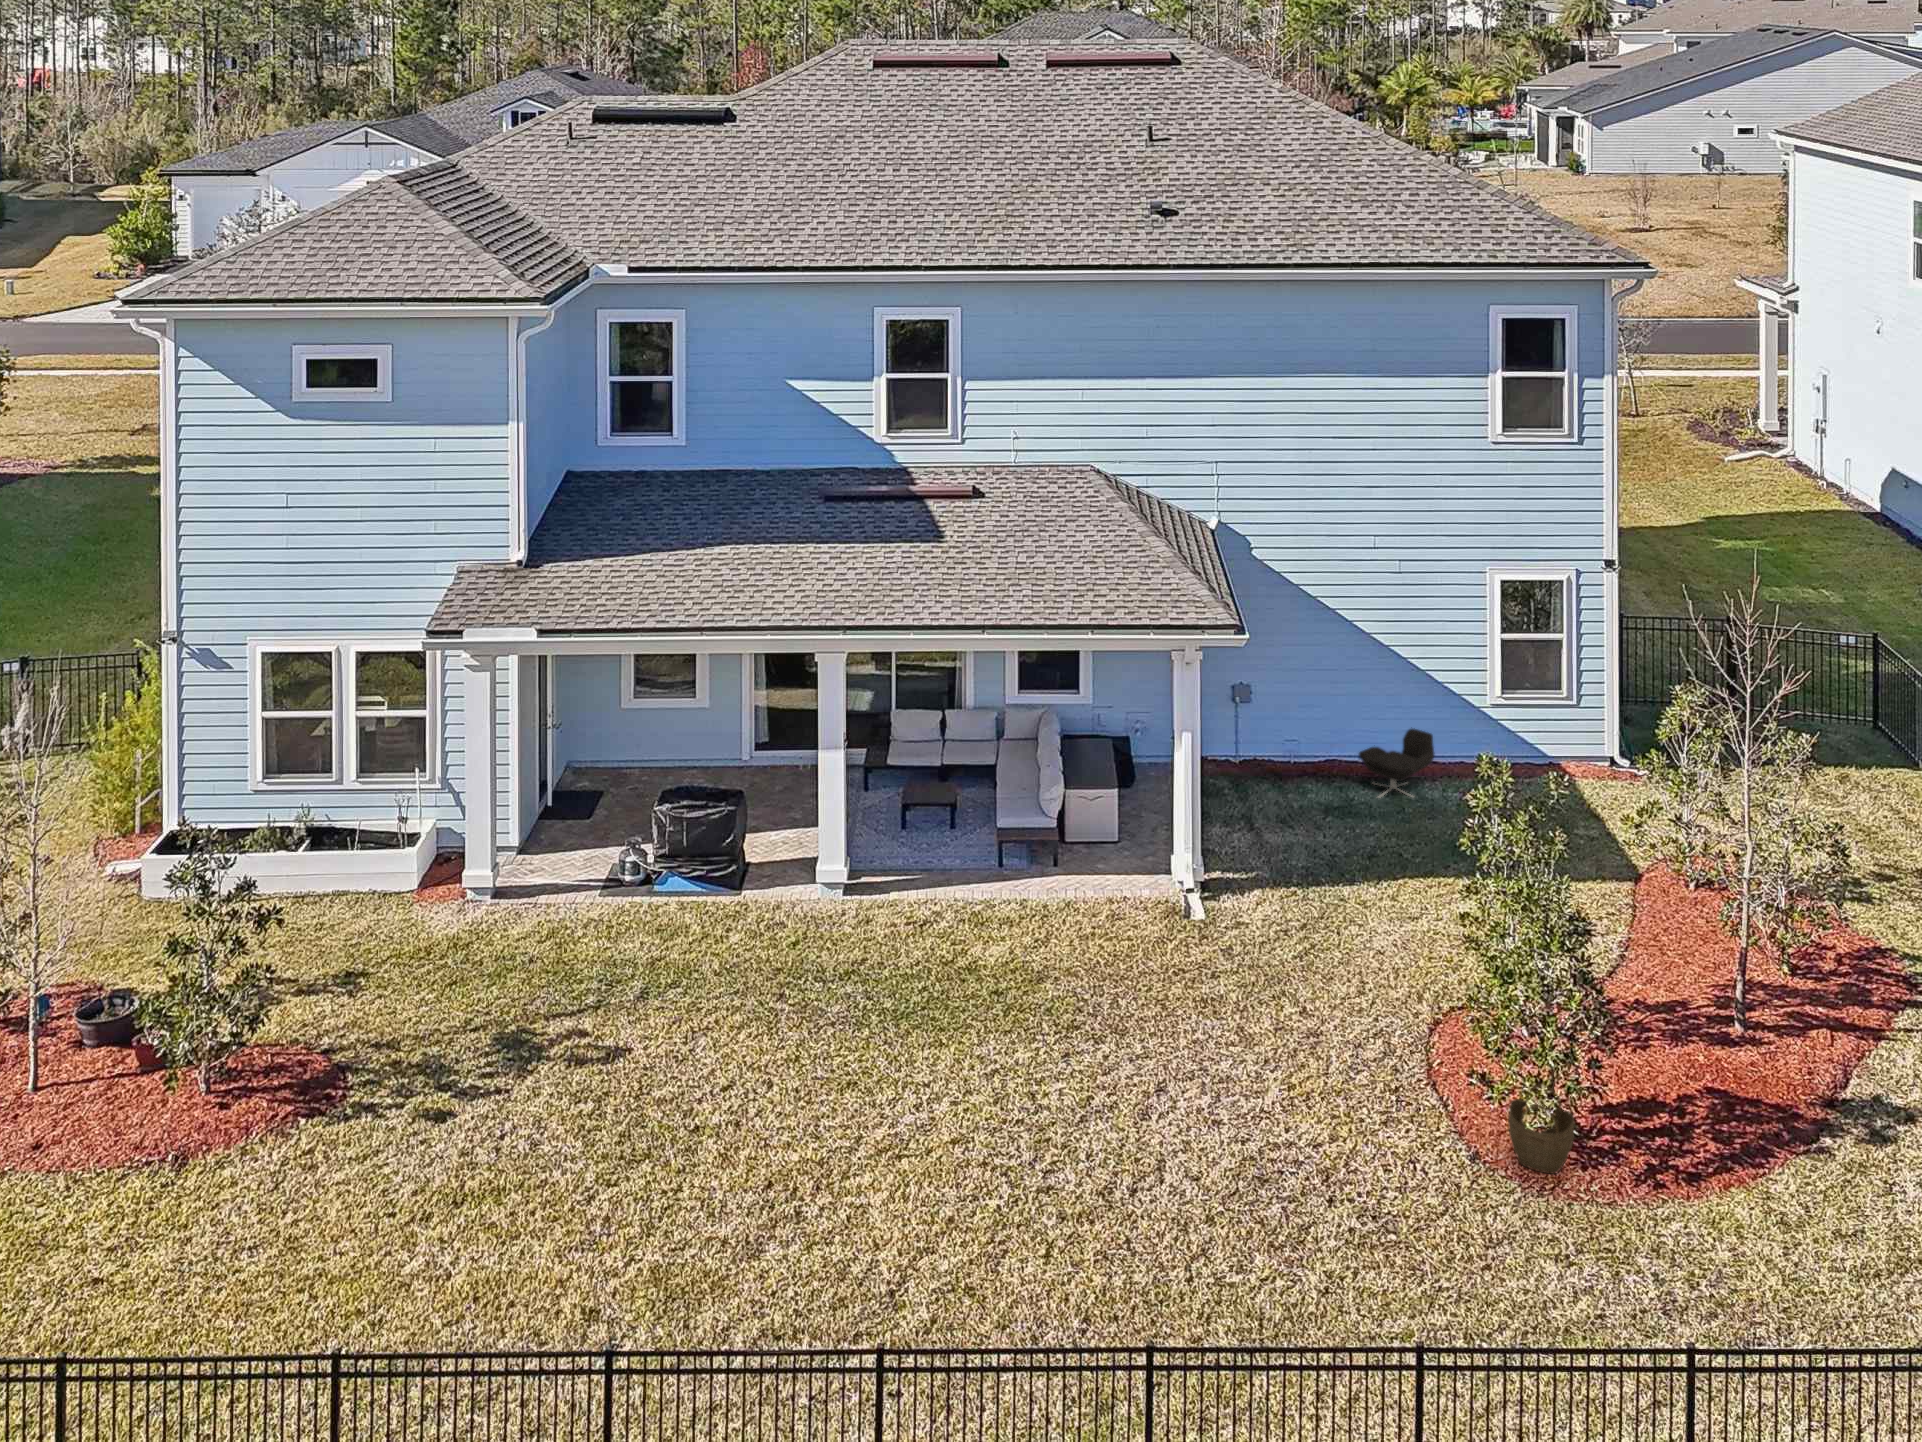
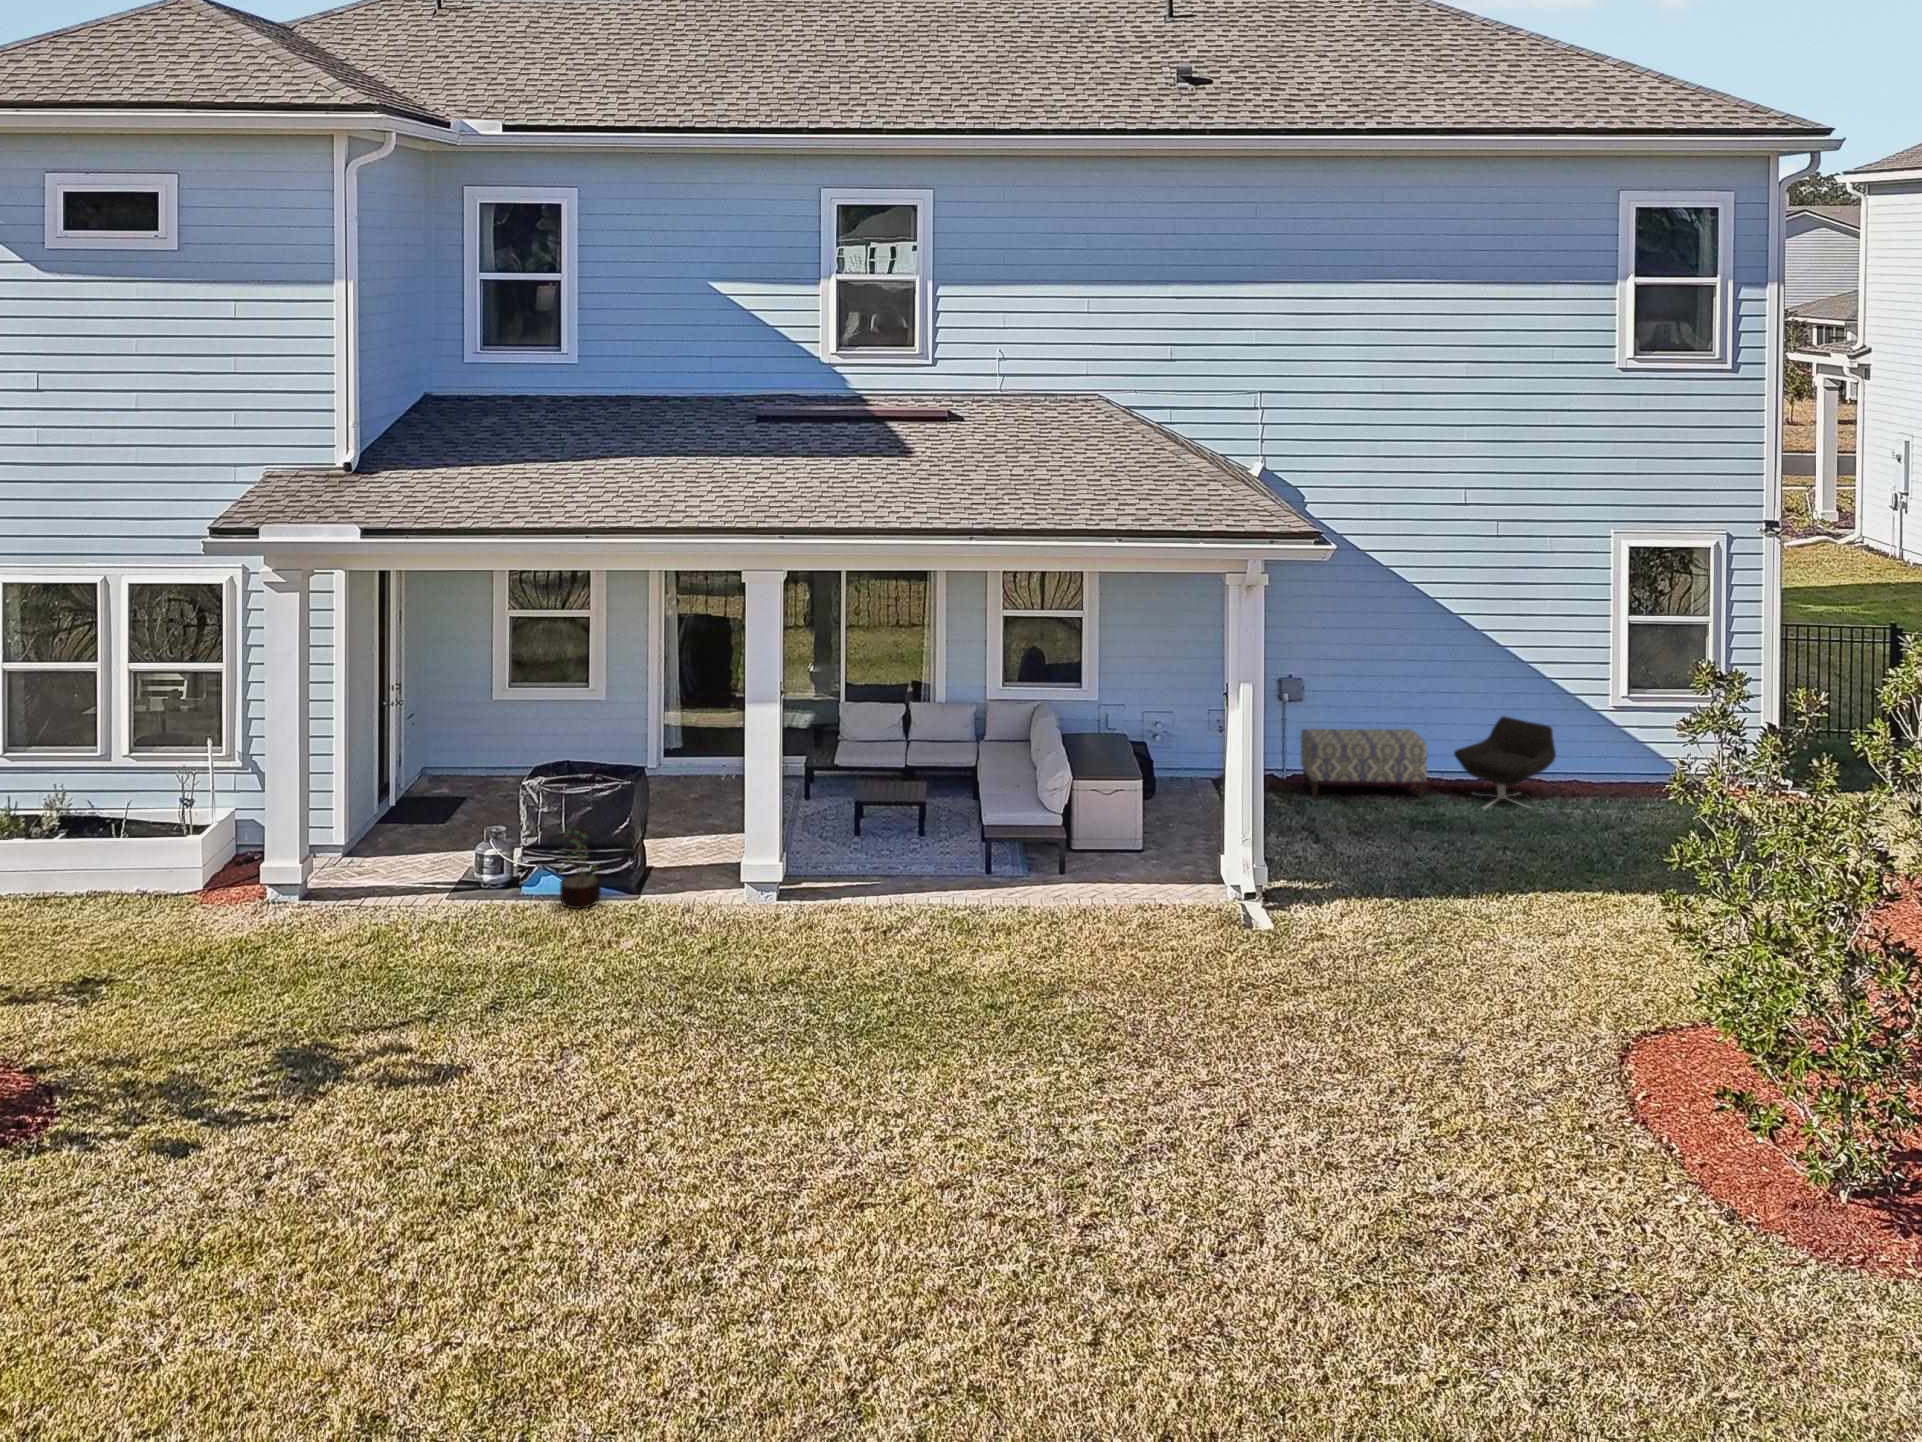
bench: none [1244,733,1338,788] -> present [1301,729,1427,798]
decorative plant: none [684,842,717,902] -> present [560,831,601,909]
woven basket: present [1508,1085,1574,1174] -> none [1780,1106,1886,1240]

